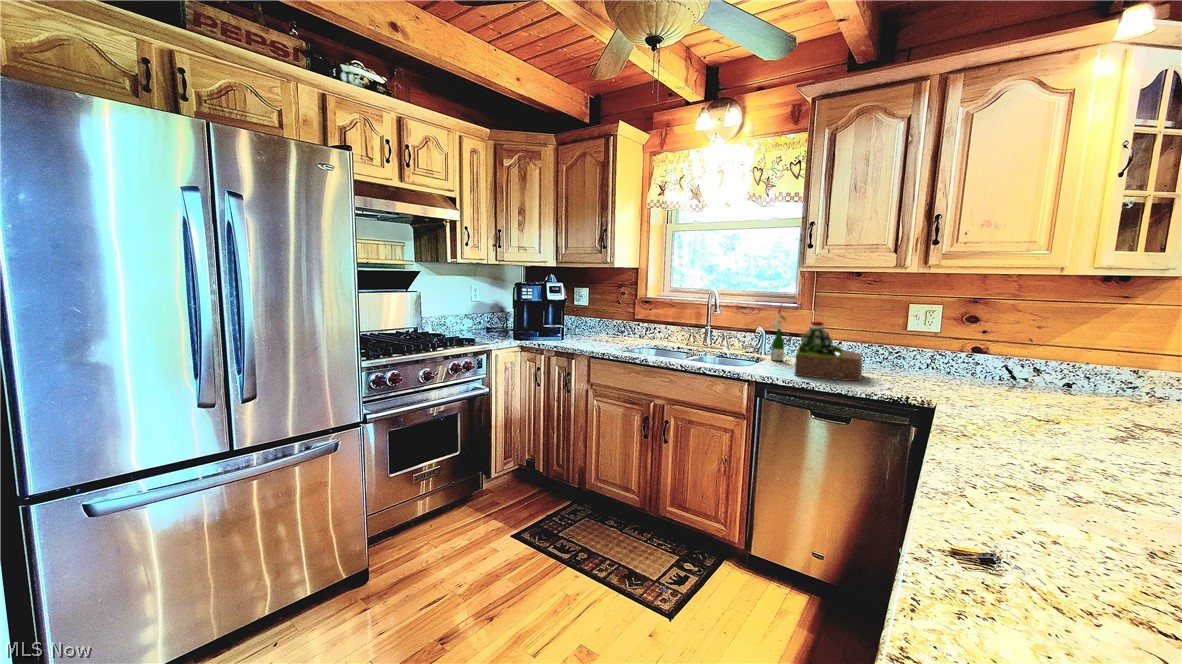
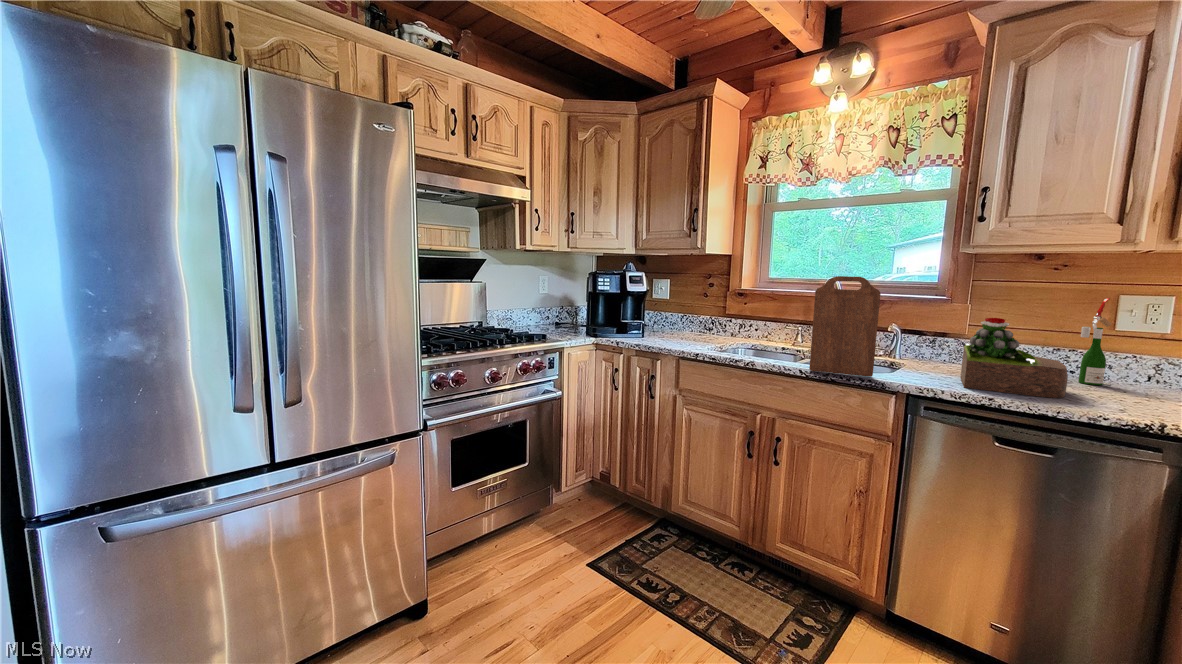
cutting board: none [687,290,736,369] -> present [809,276,881,377]
wine bottle: present [771,303,787,361] -> present [1078,298,1111,385]

